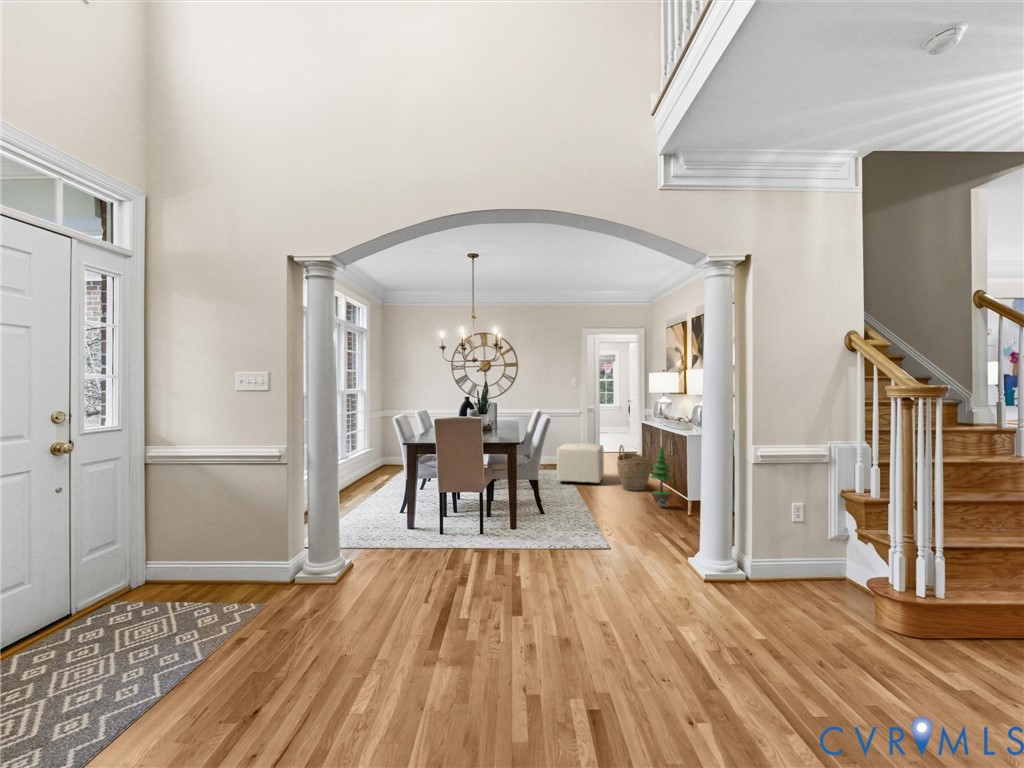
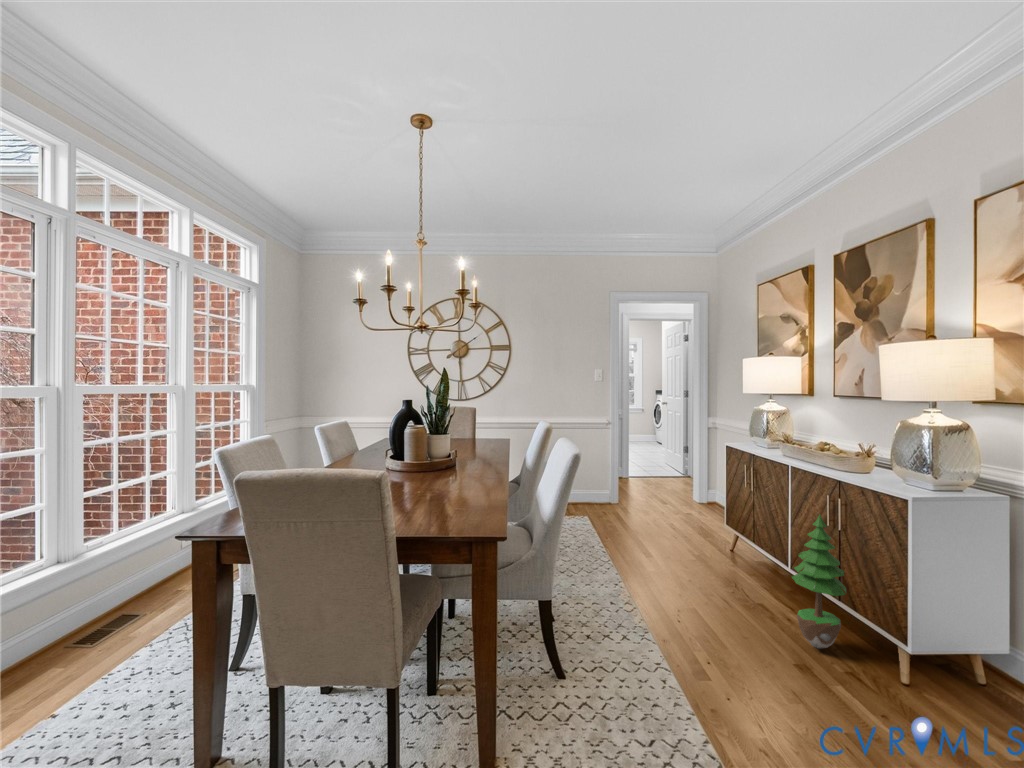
ottoman: present [557,443,604,485] -> none [578,480,657,560]
woven basket: present [617,445,650,491] -> none [690,492,759,582]

